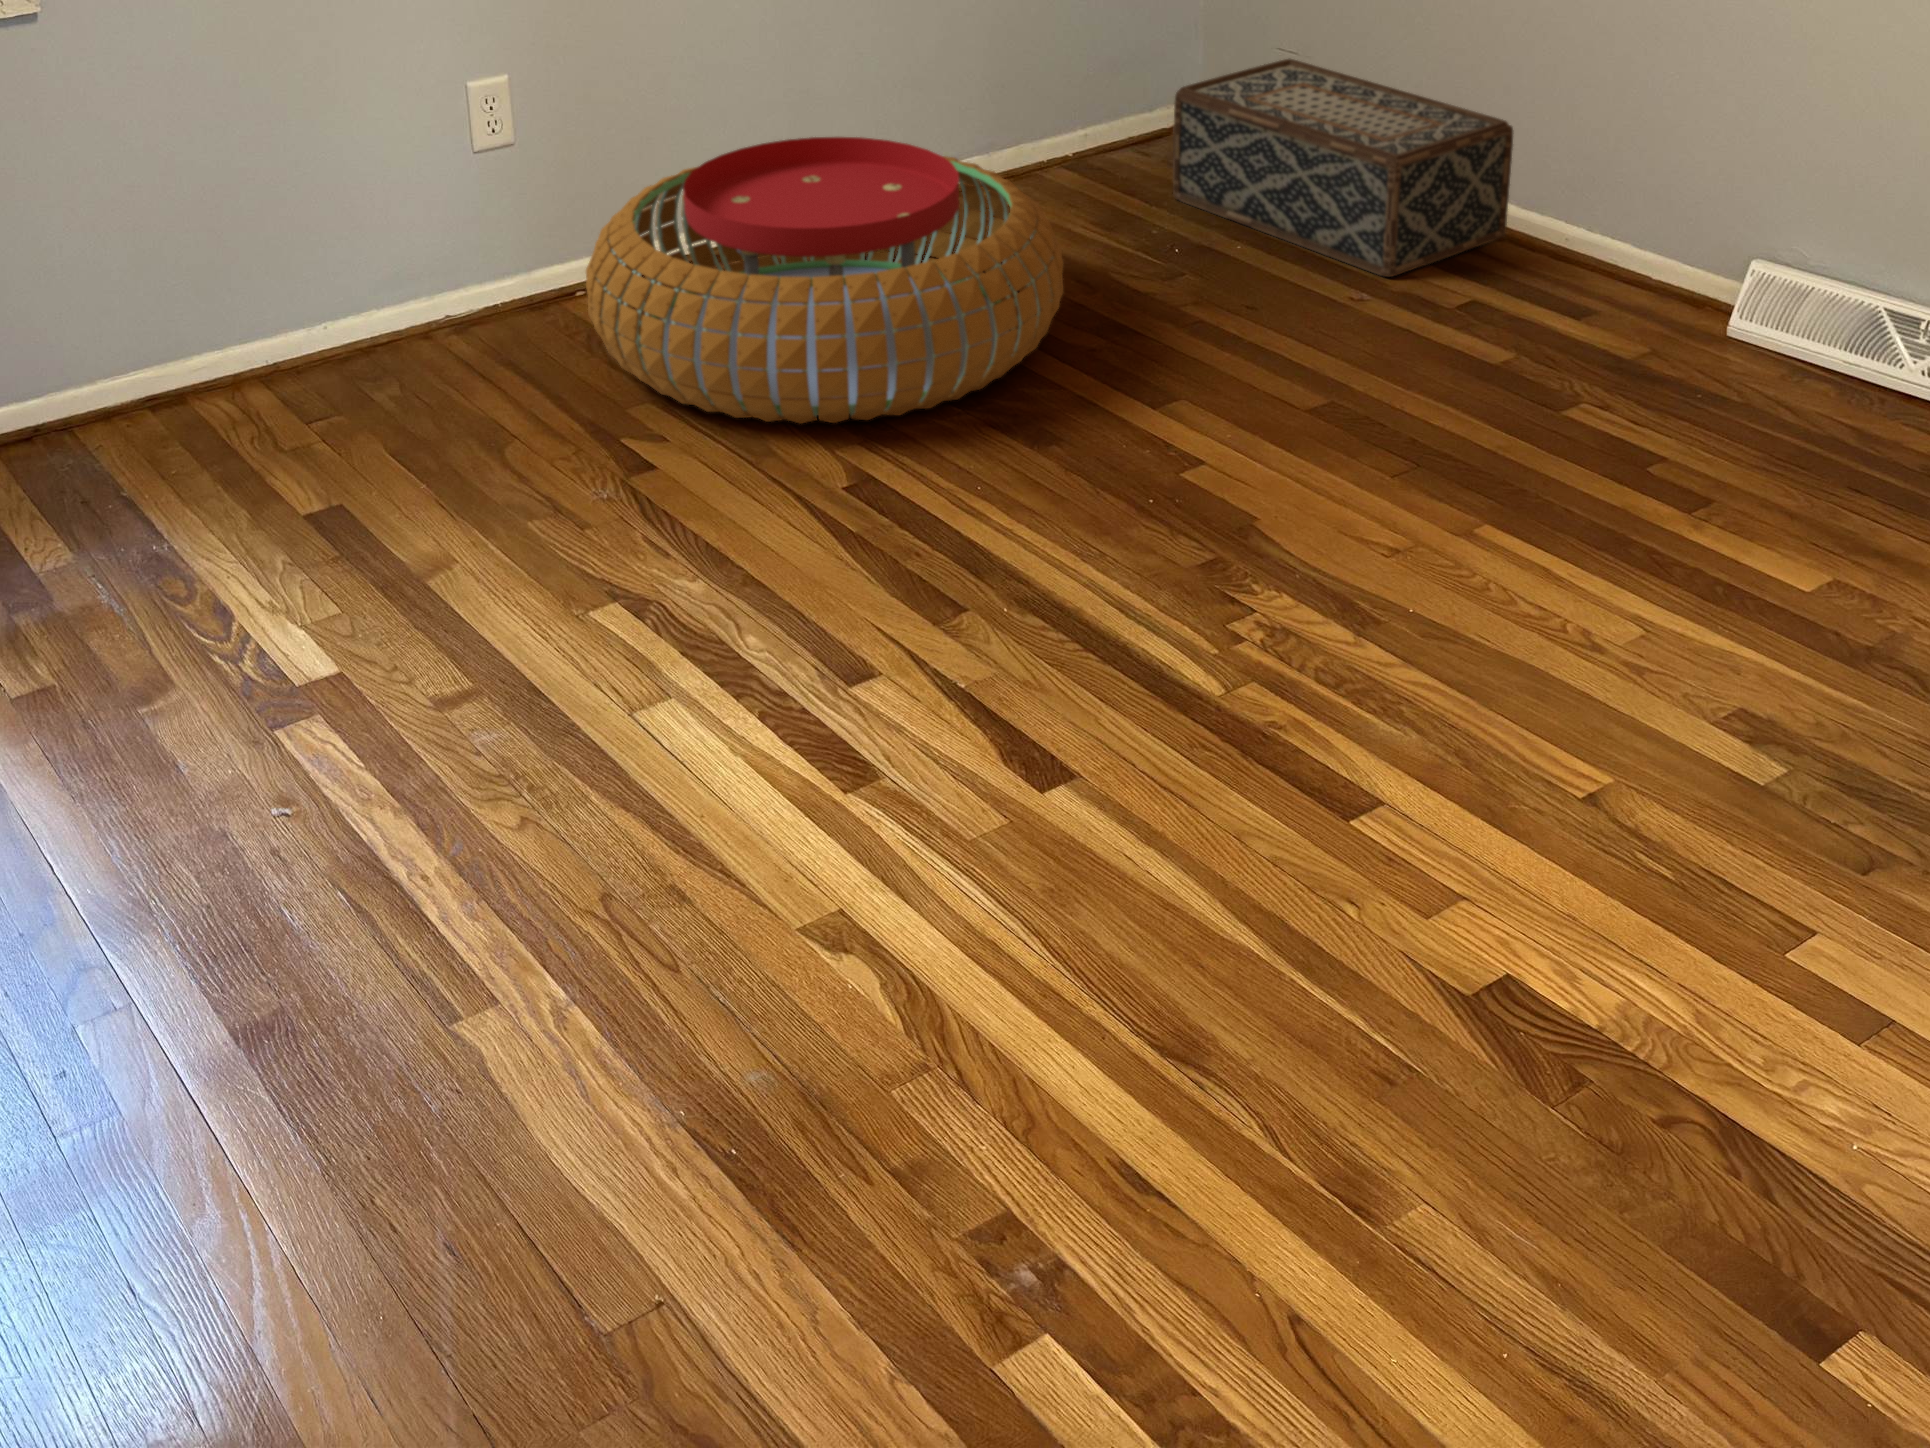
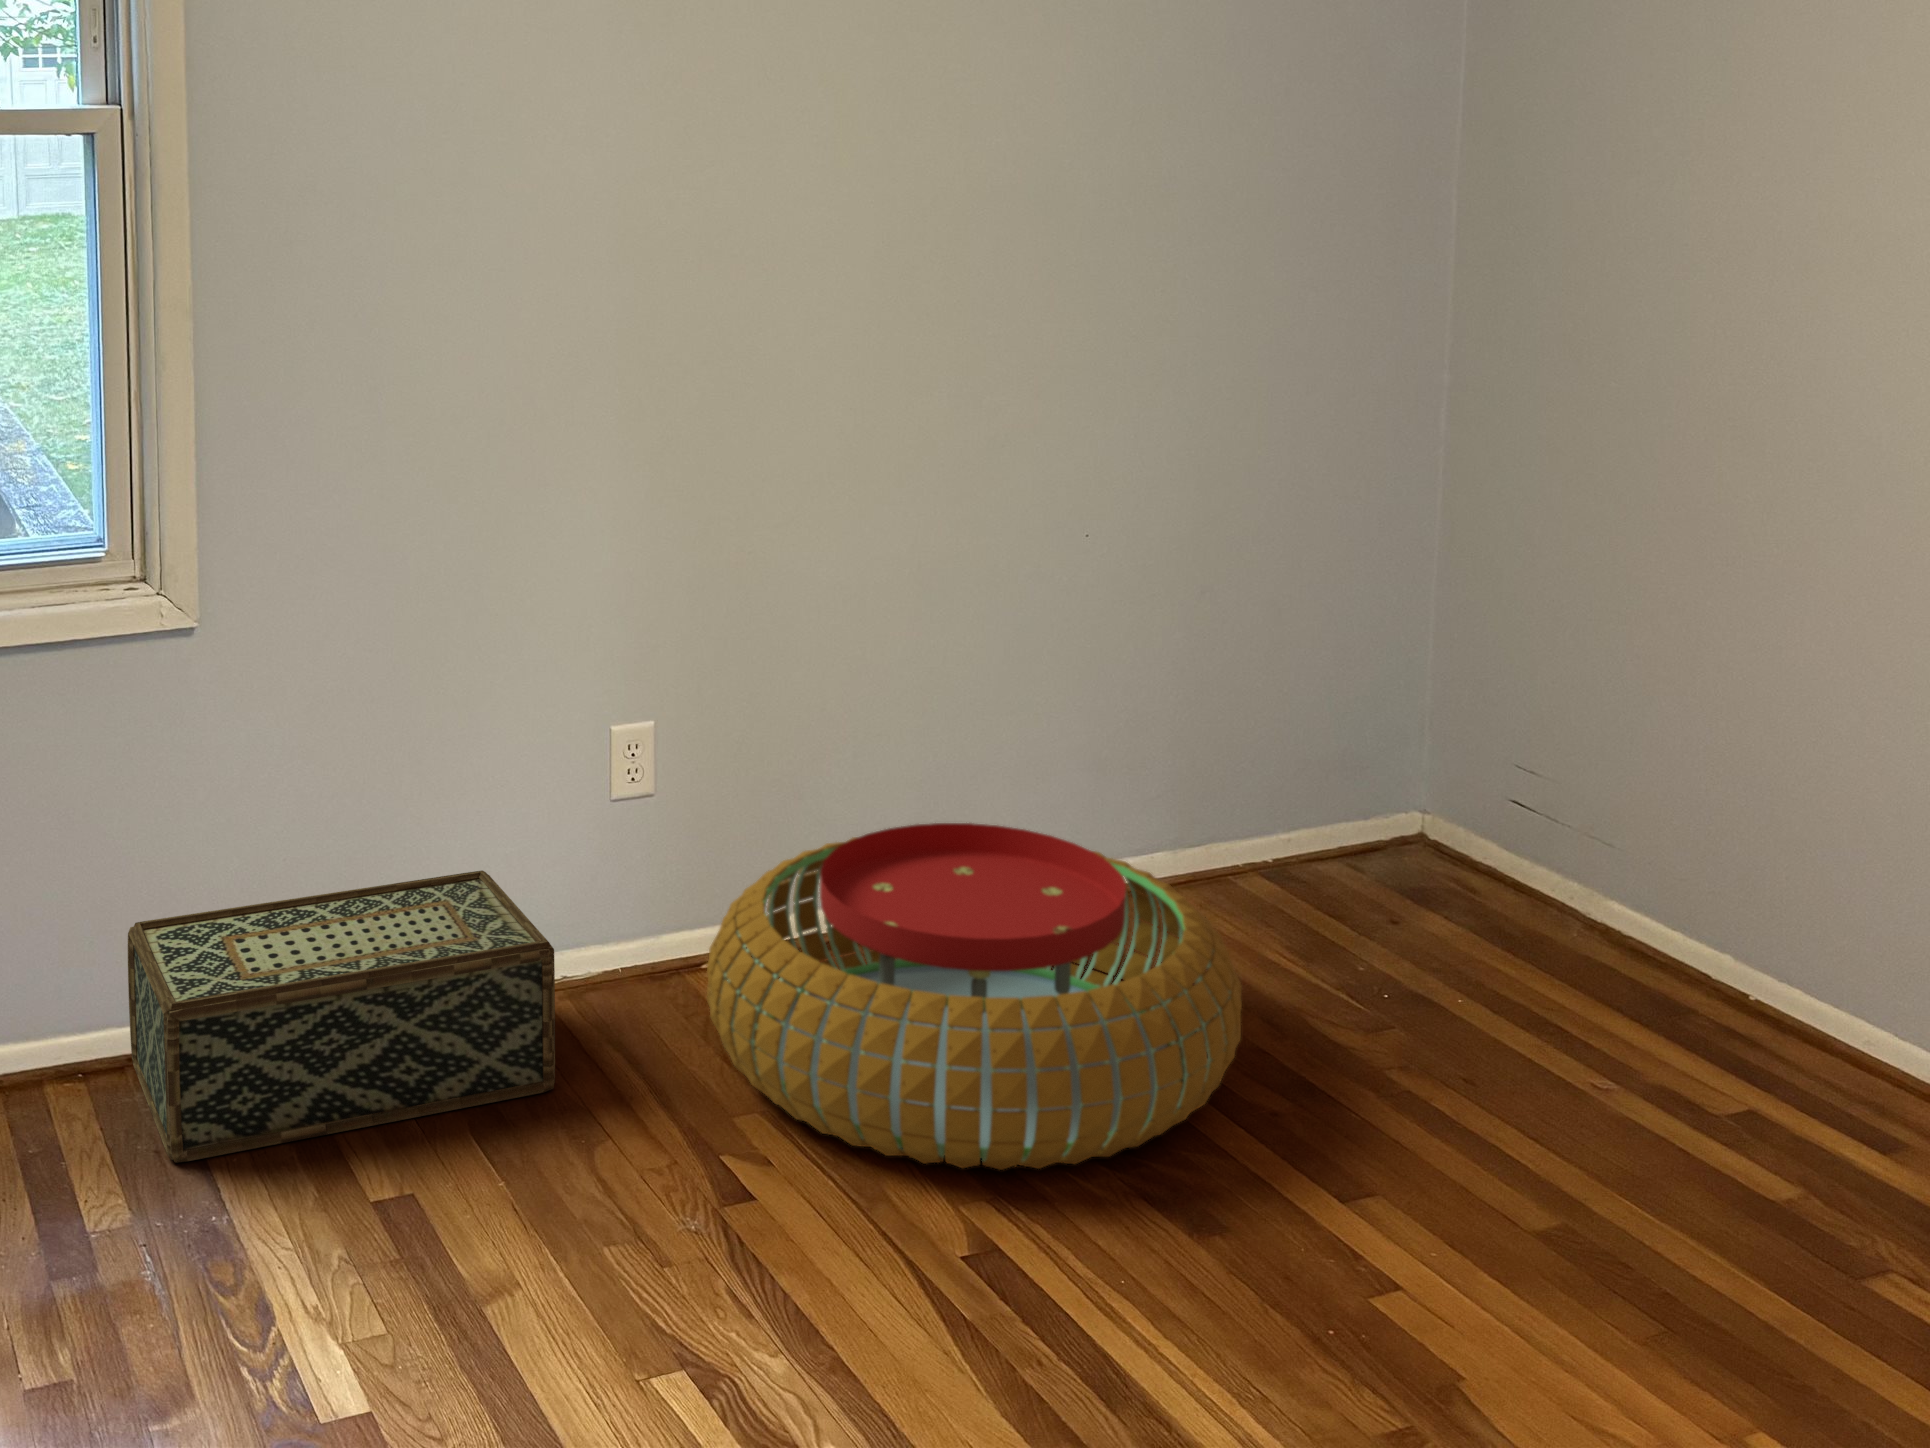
woven basket: present [1173,59,1513,277] -> present [128,871,555,1163]

